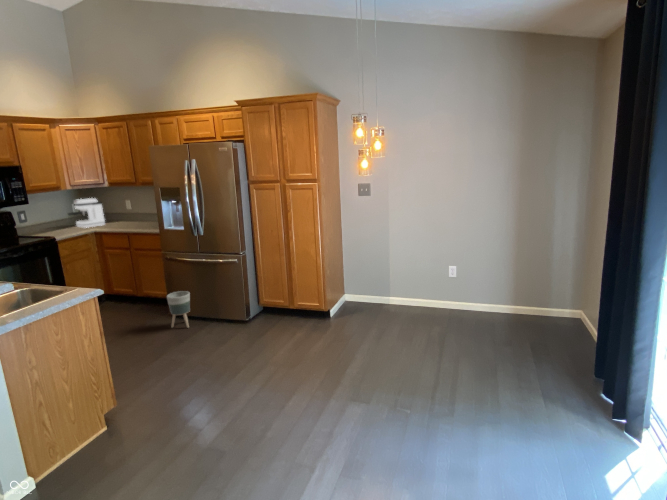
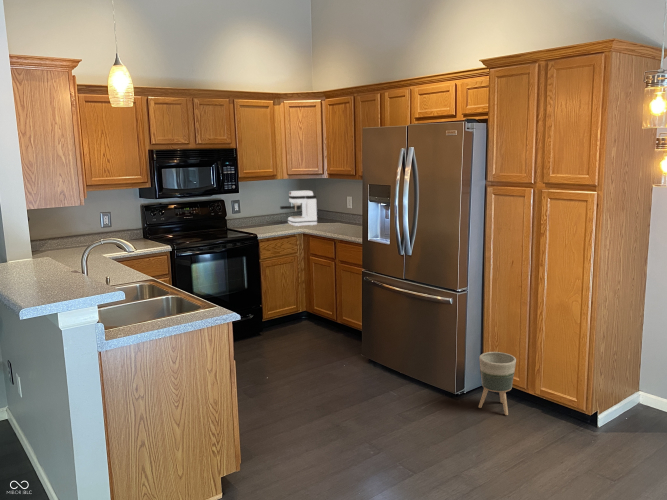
planter: present [167,291,190,327] -> present [479,352,516,415]

